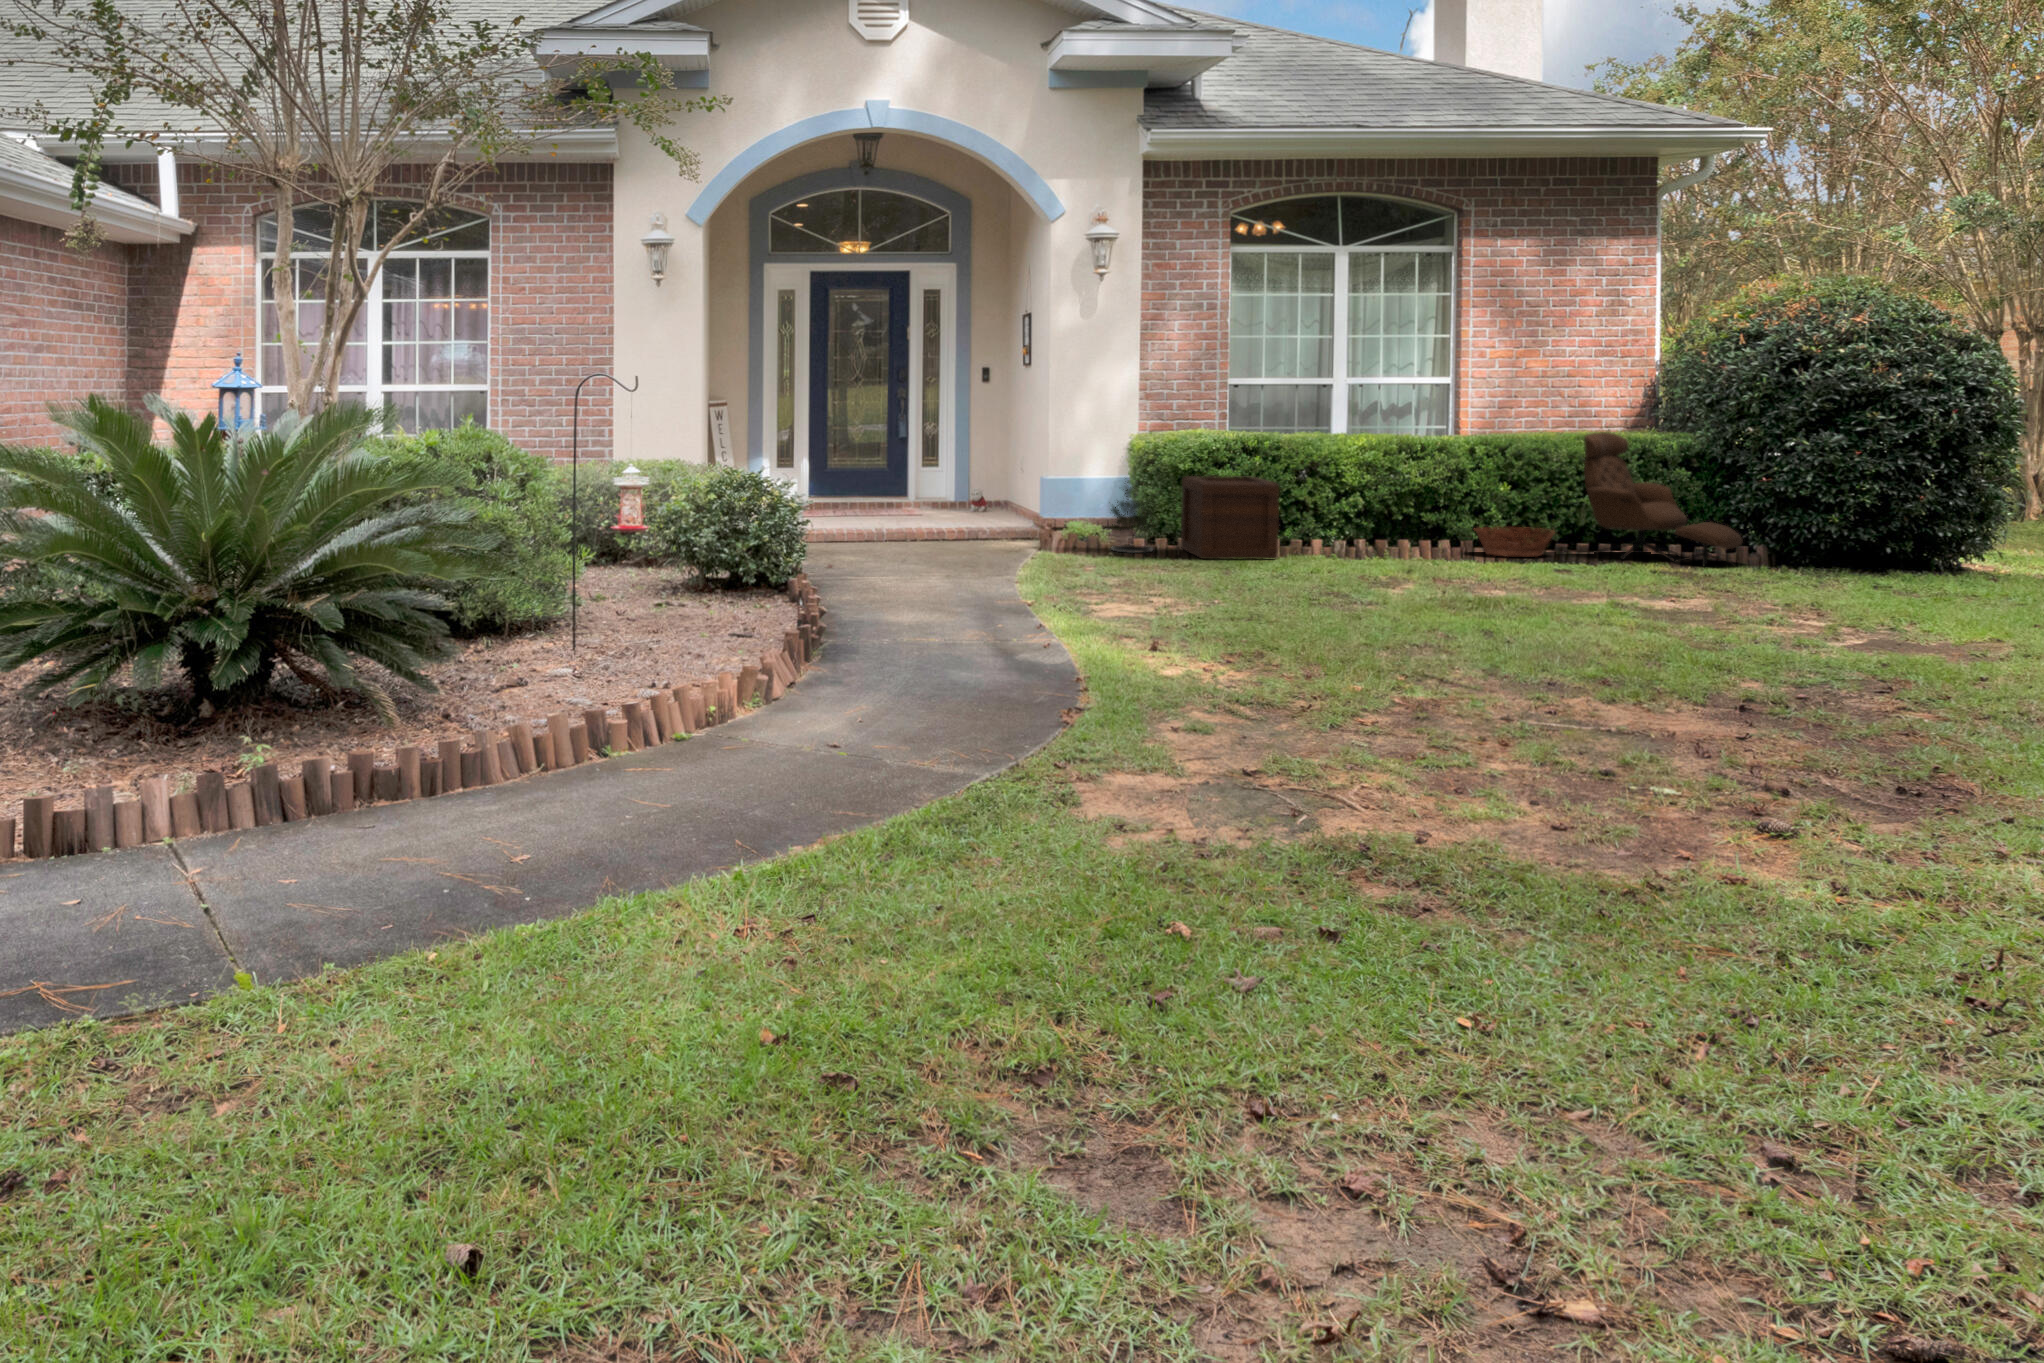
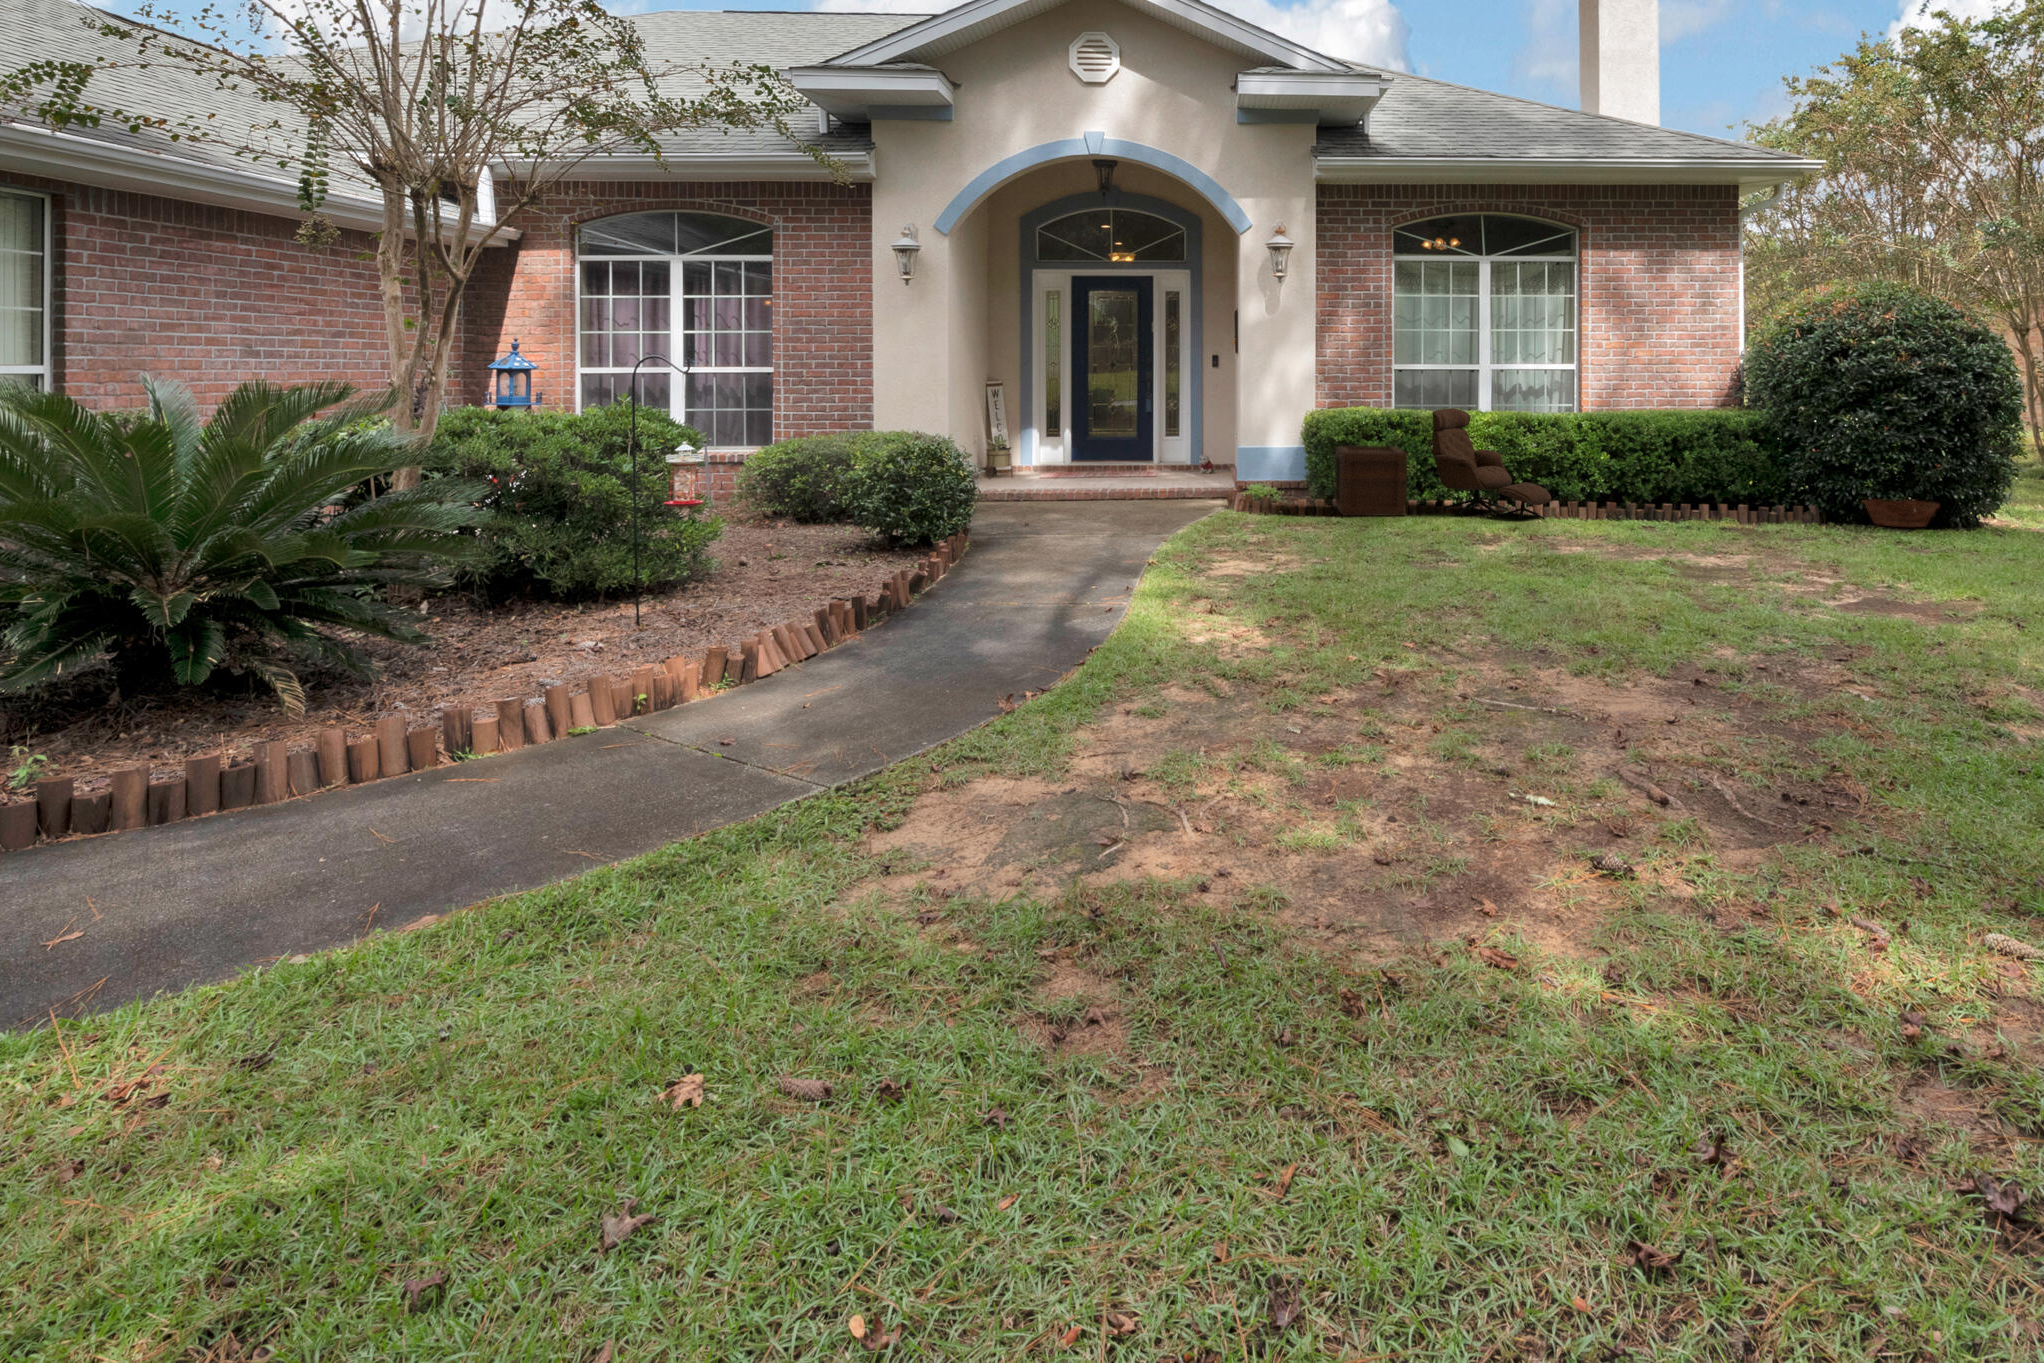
lounge chair: present [1584,432,1742,566] -> present [1432,408,1551,520]
potted tree: present [1111,481,1155,553] -> none [1272,446,1314,510]
basket: present [1474,527,1555,557] -> present [1862,499,1939,528]

